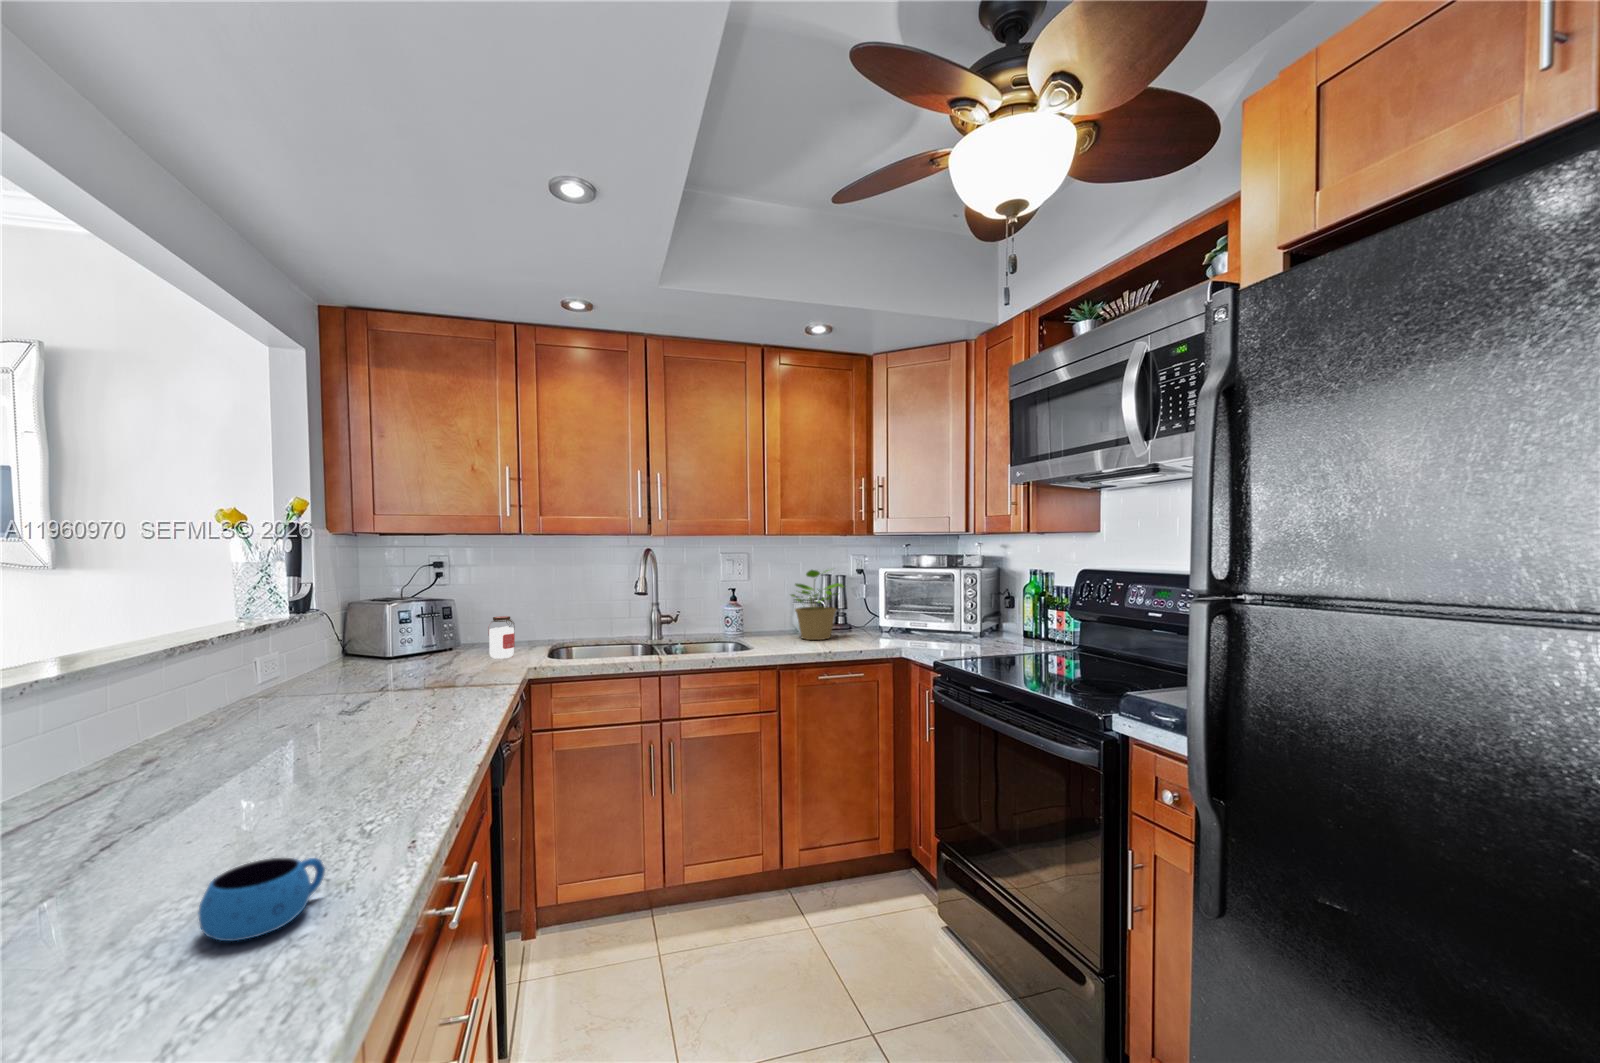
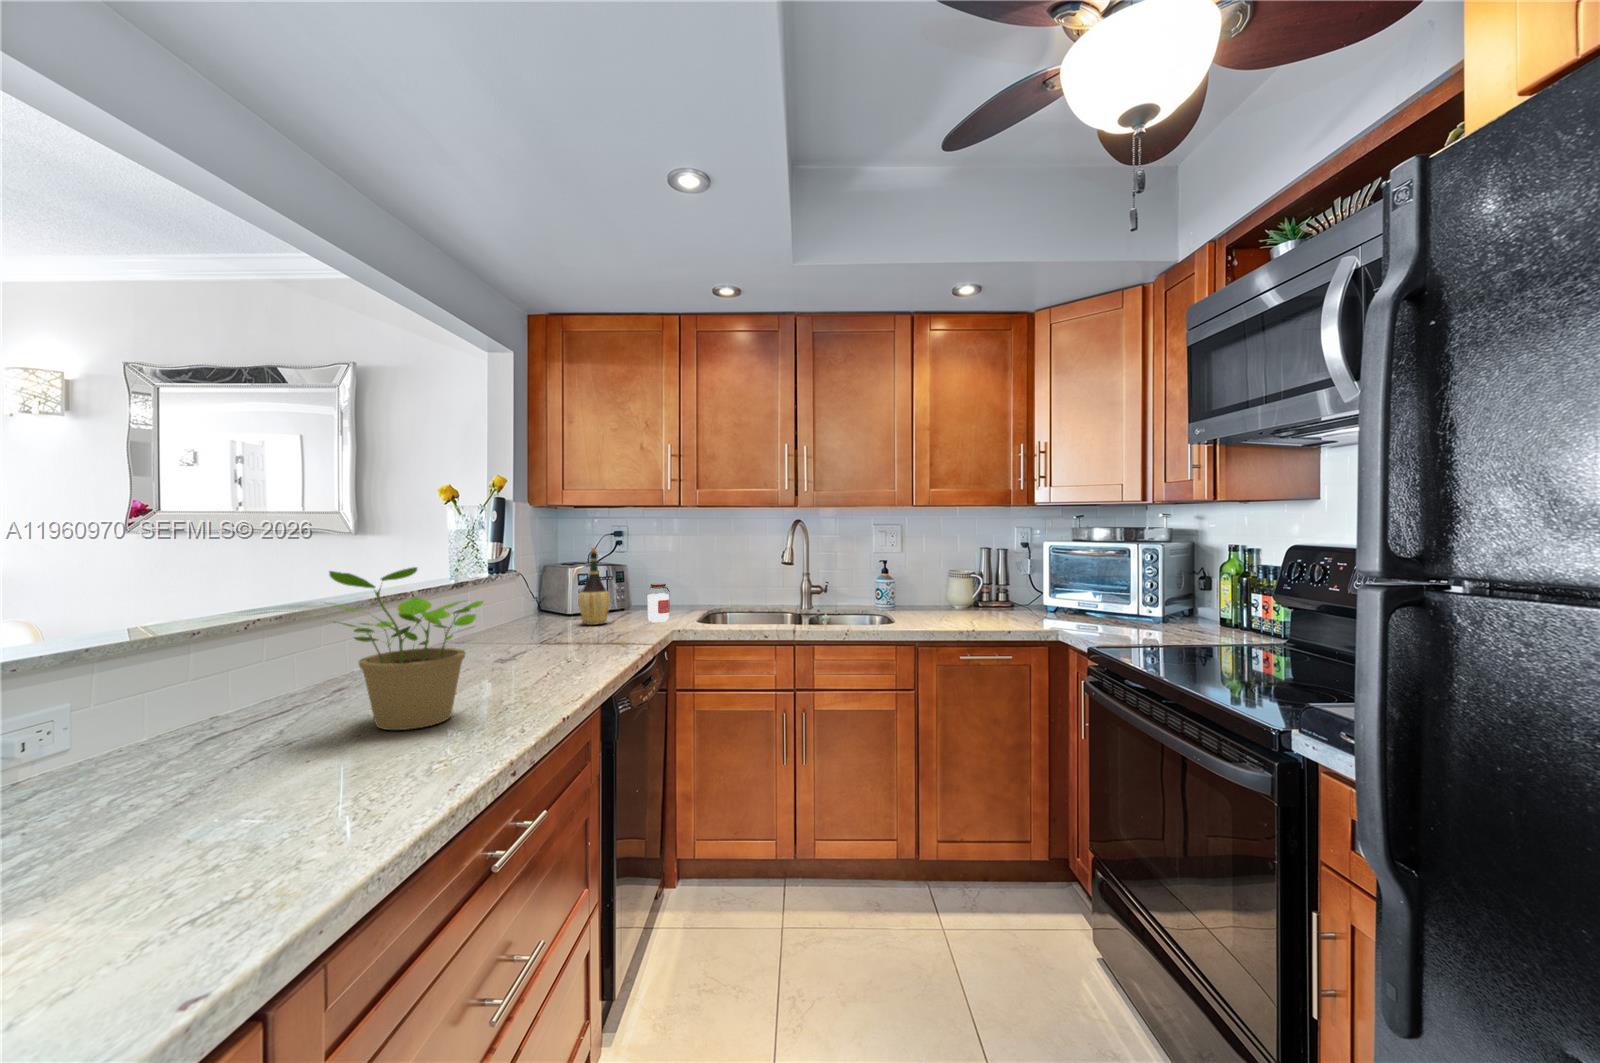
potted plant: present [791,570,843,640] -> present [329,567,483,730]
wine bottle: none [406,579,445,665] -> present [578,548,610,625]
mug: present [199,858,325,941] -> none [199,787,329,861]

